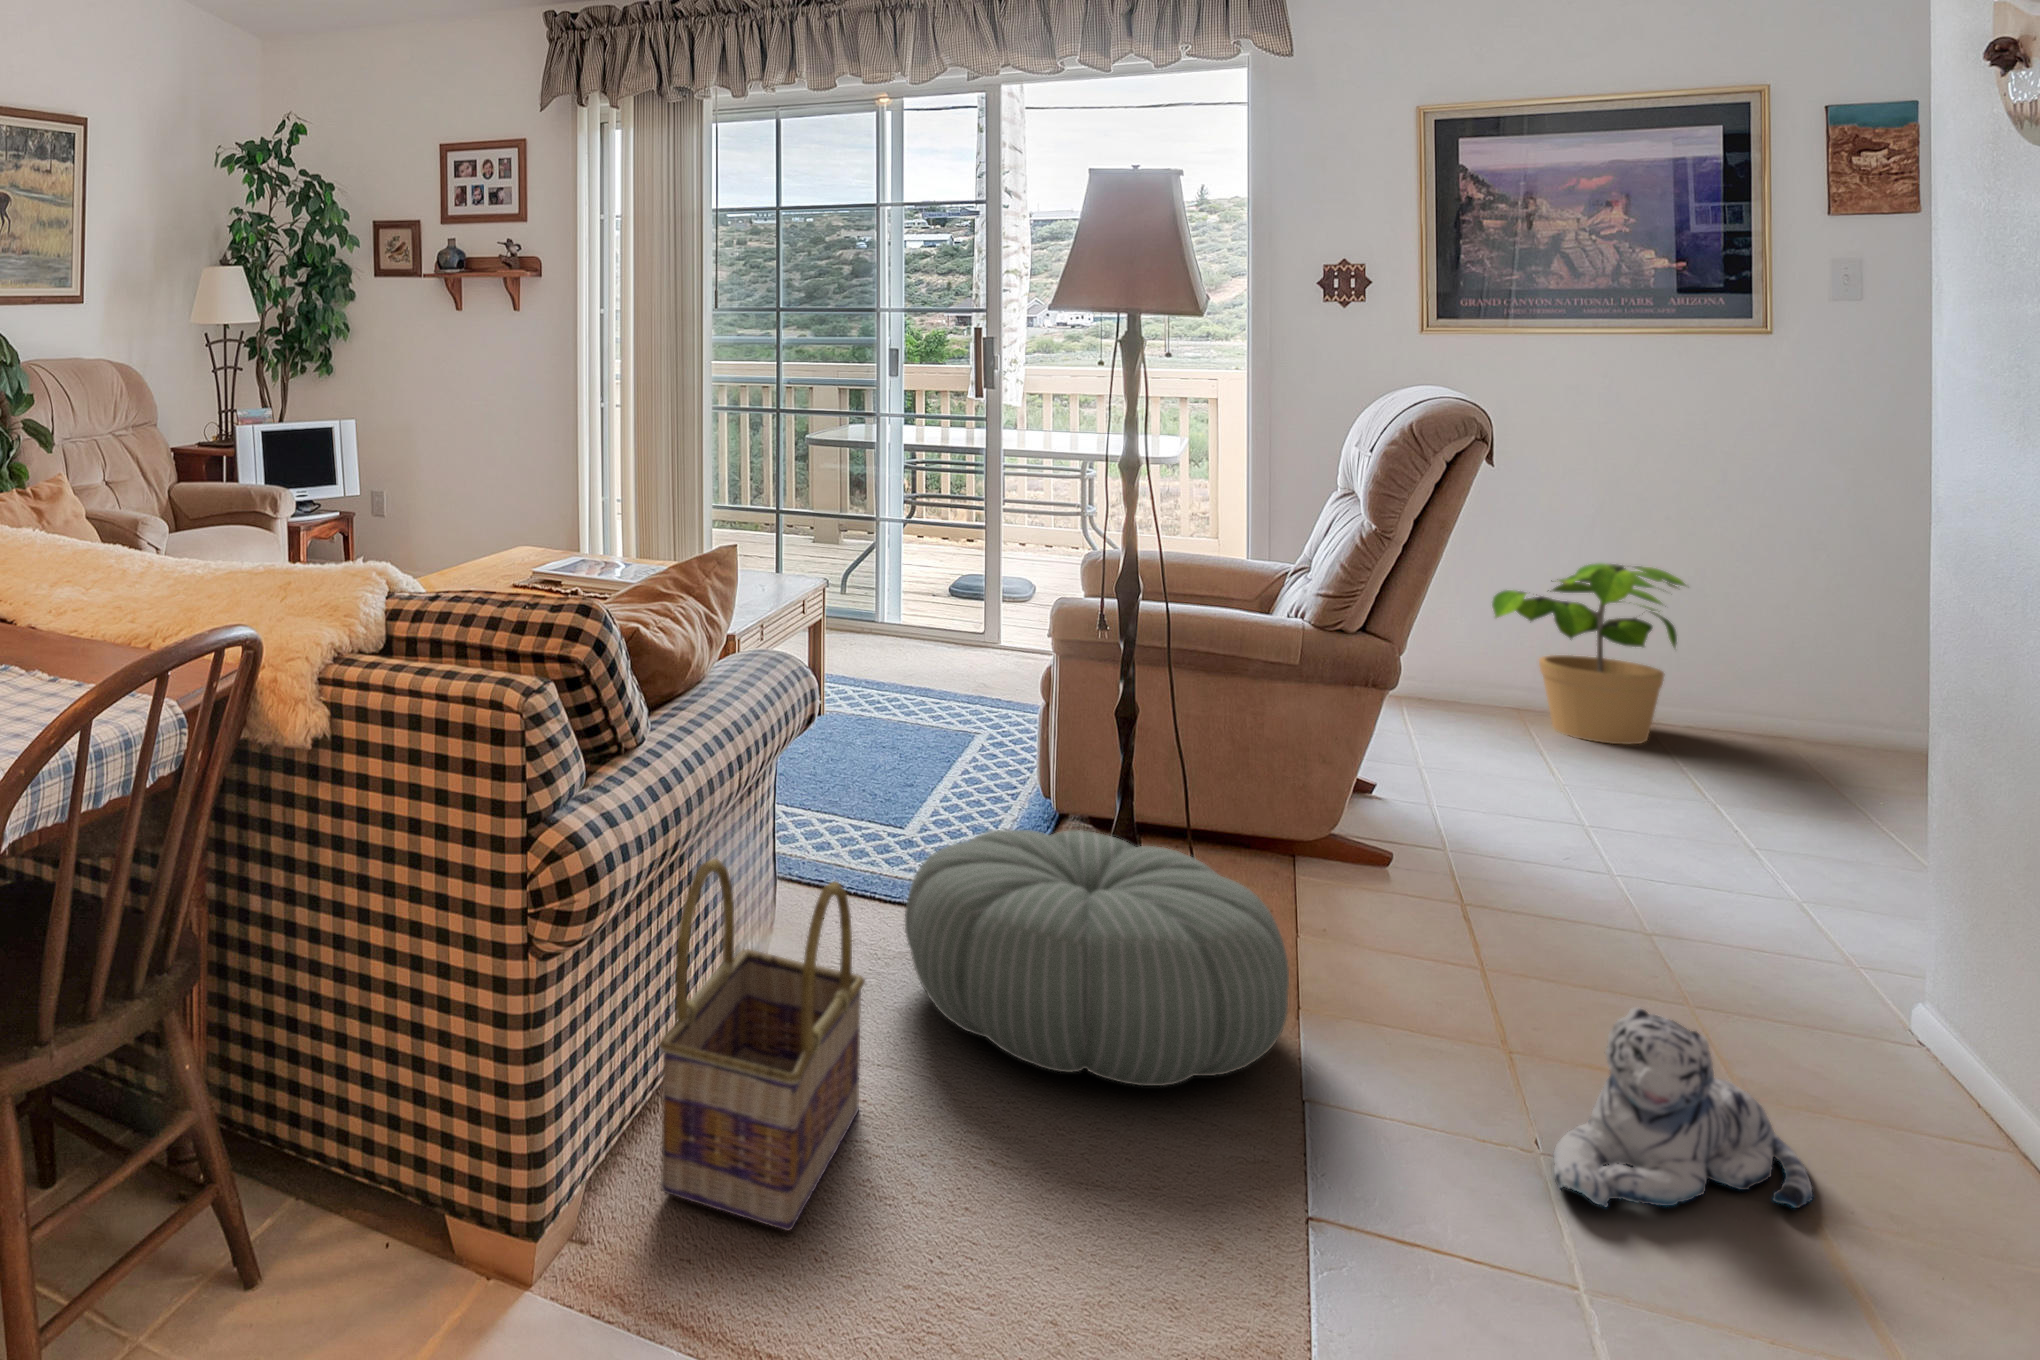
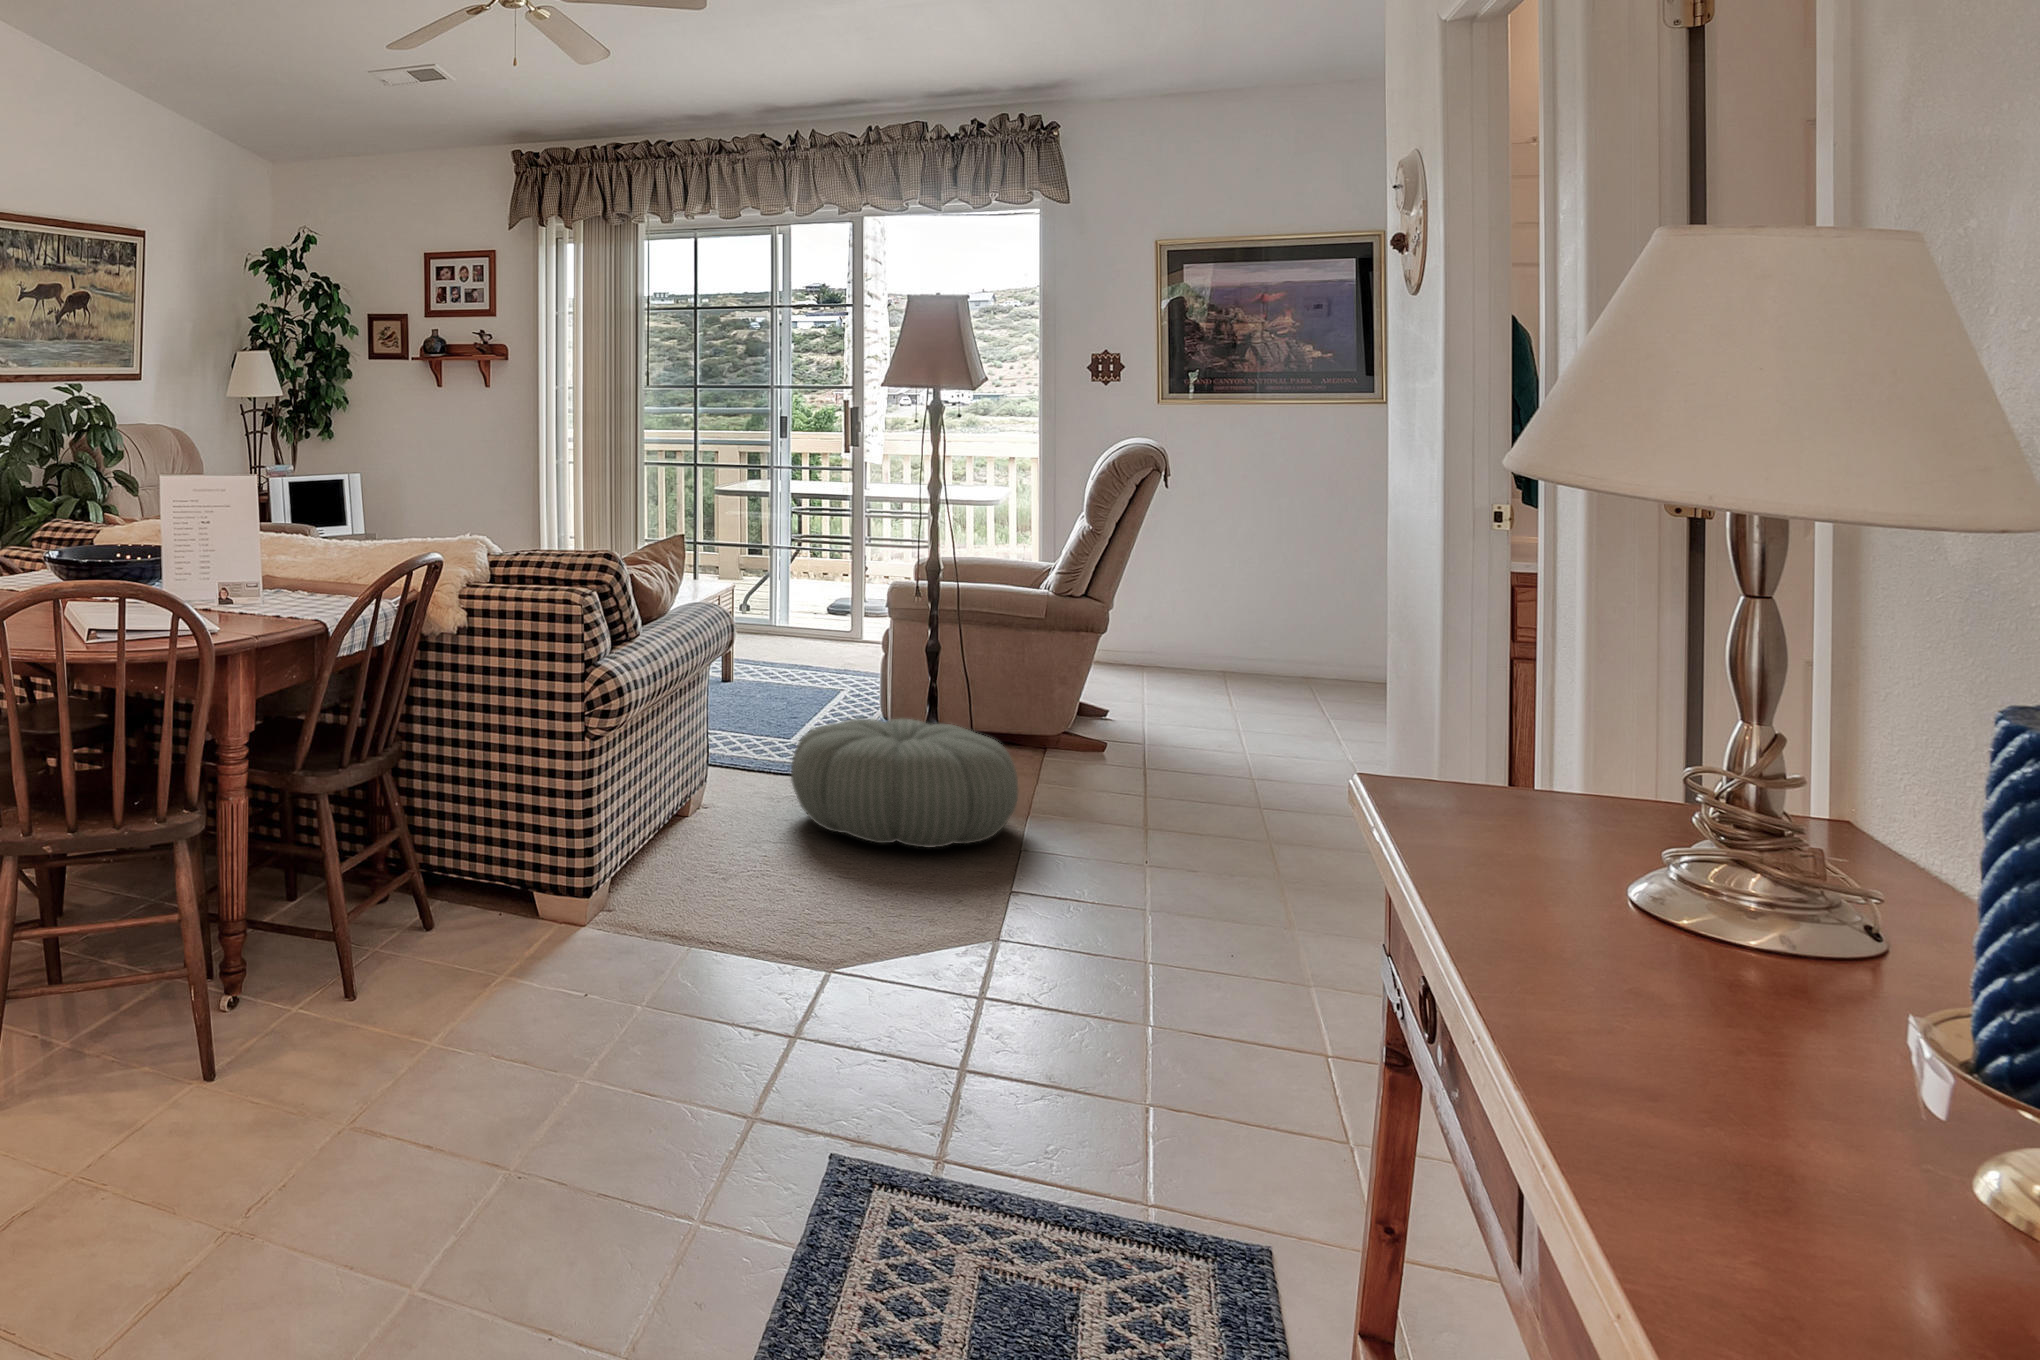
potted plant: present [1492,563,1686,745] -> none [1210,566,1332,696]
basket: present [659,859,865,1231] -> none [650,711,766,903]
plush toy: present [1553,1007,1813,1208] -> none [1145,779,1286,882]

